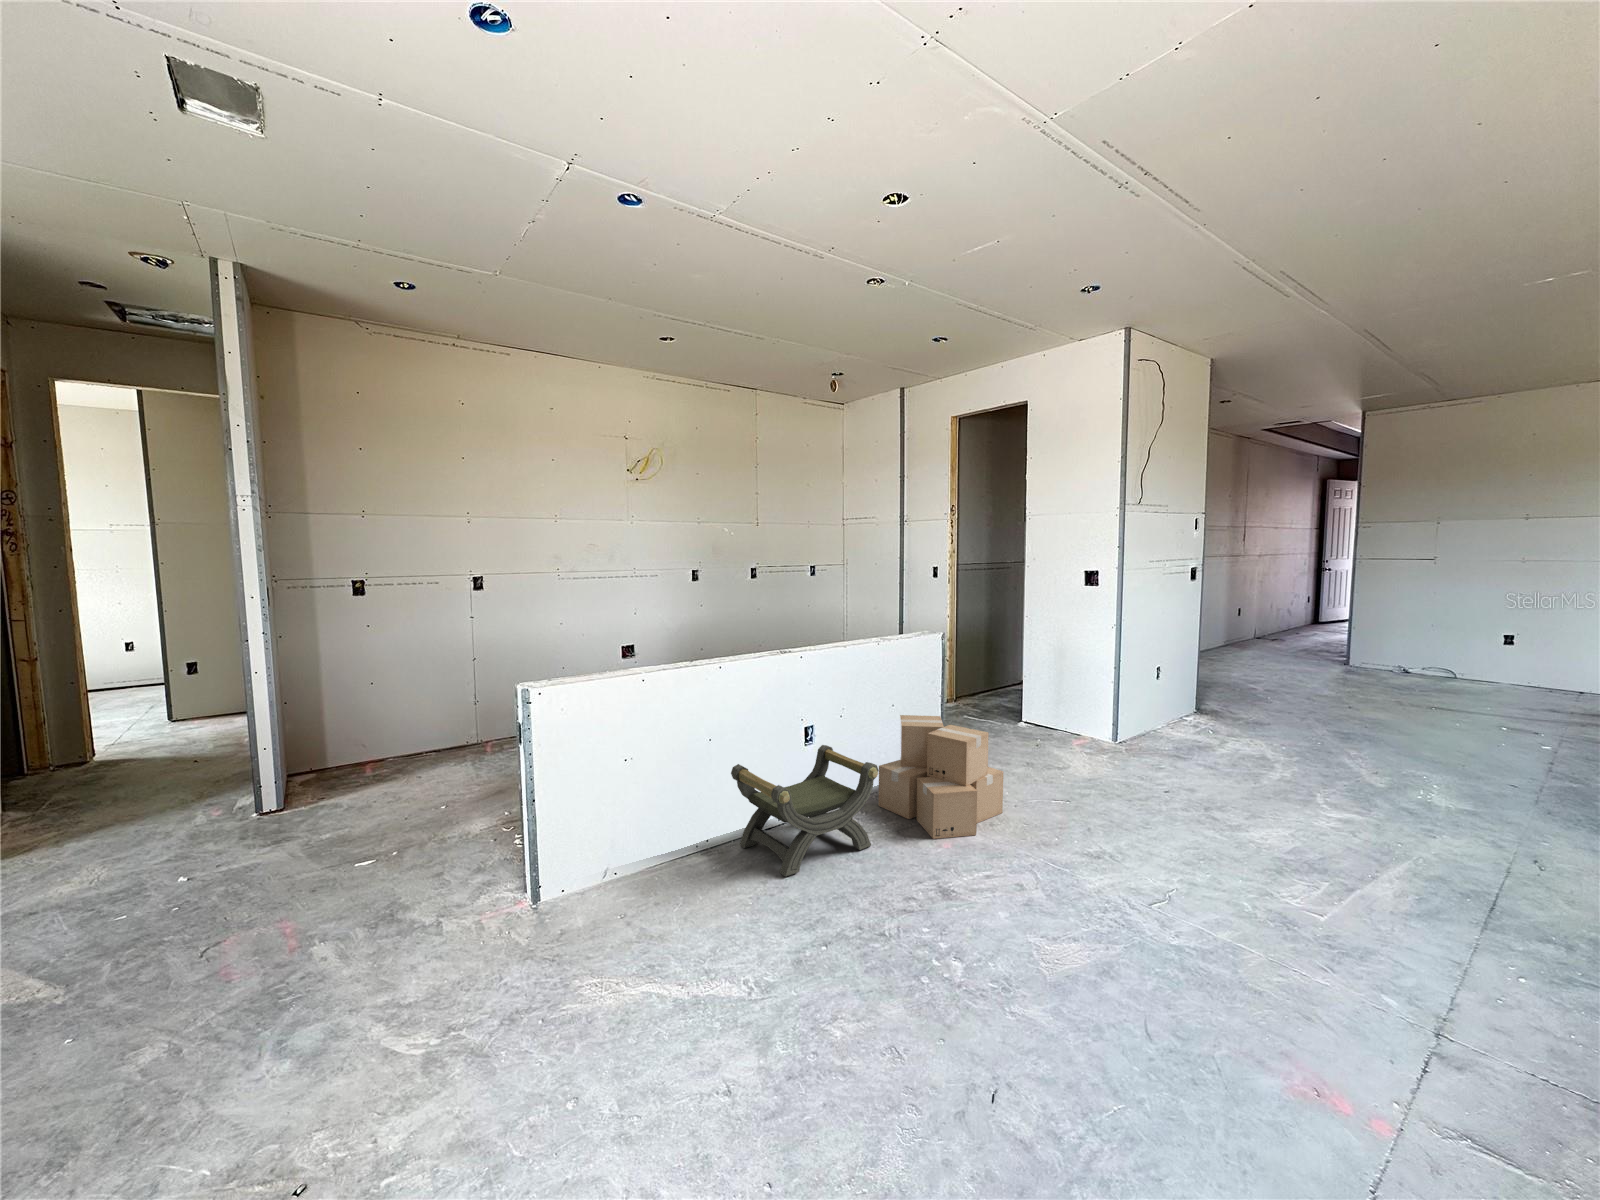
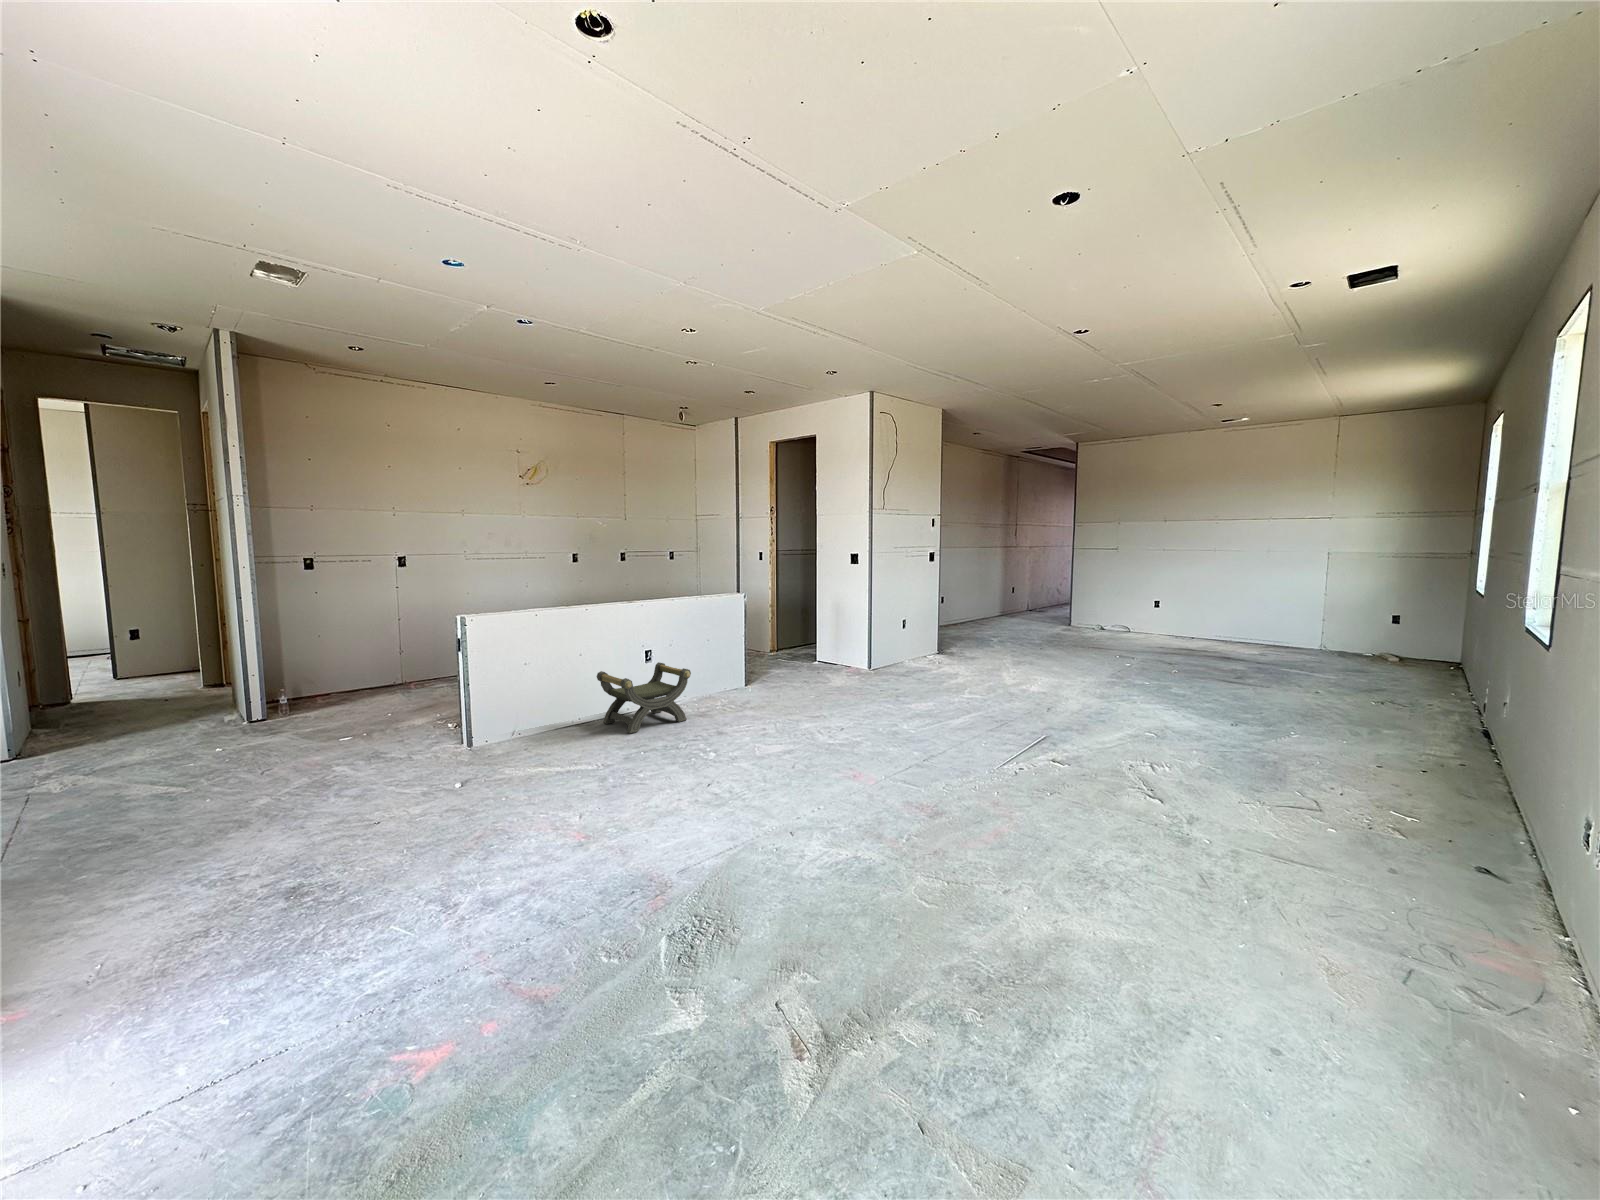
cardboard box: present [878,715,1003,839] -> none [698,647,776,716]

